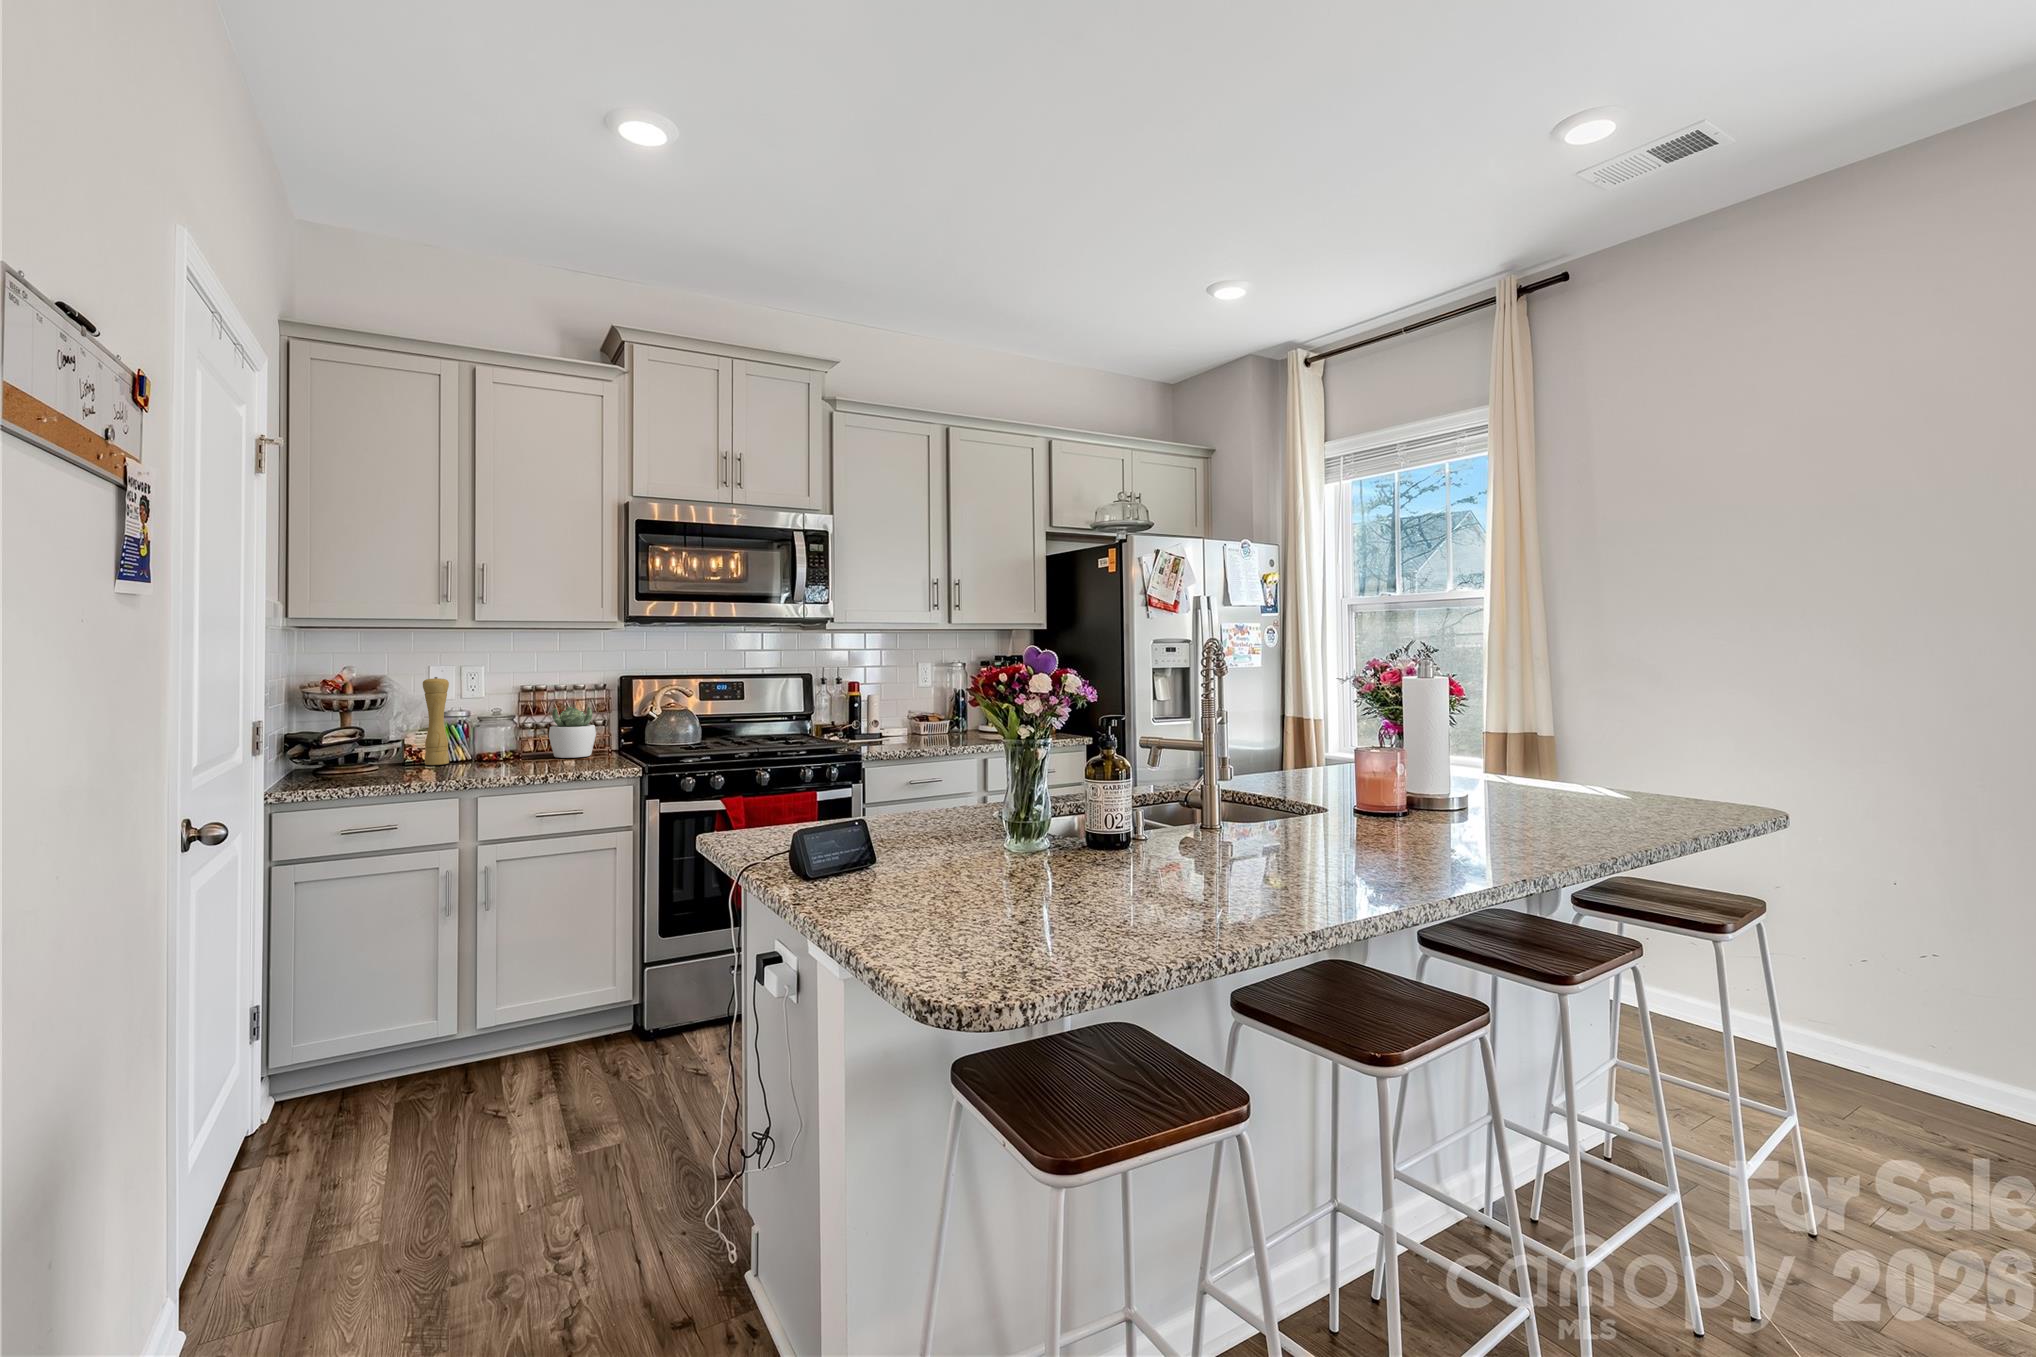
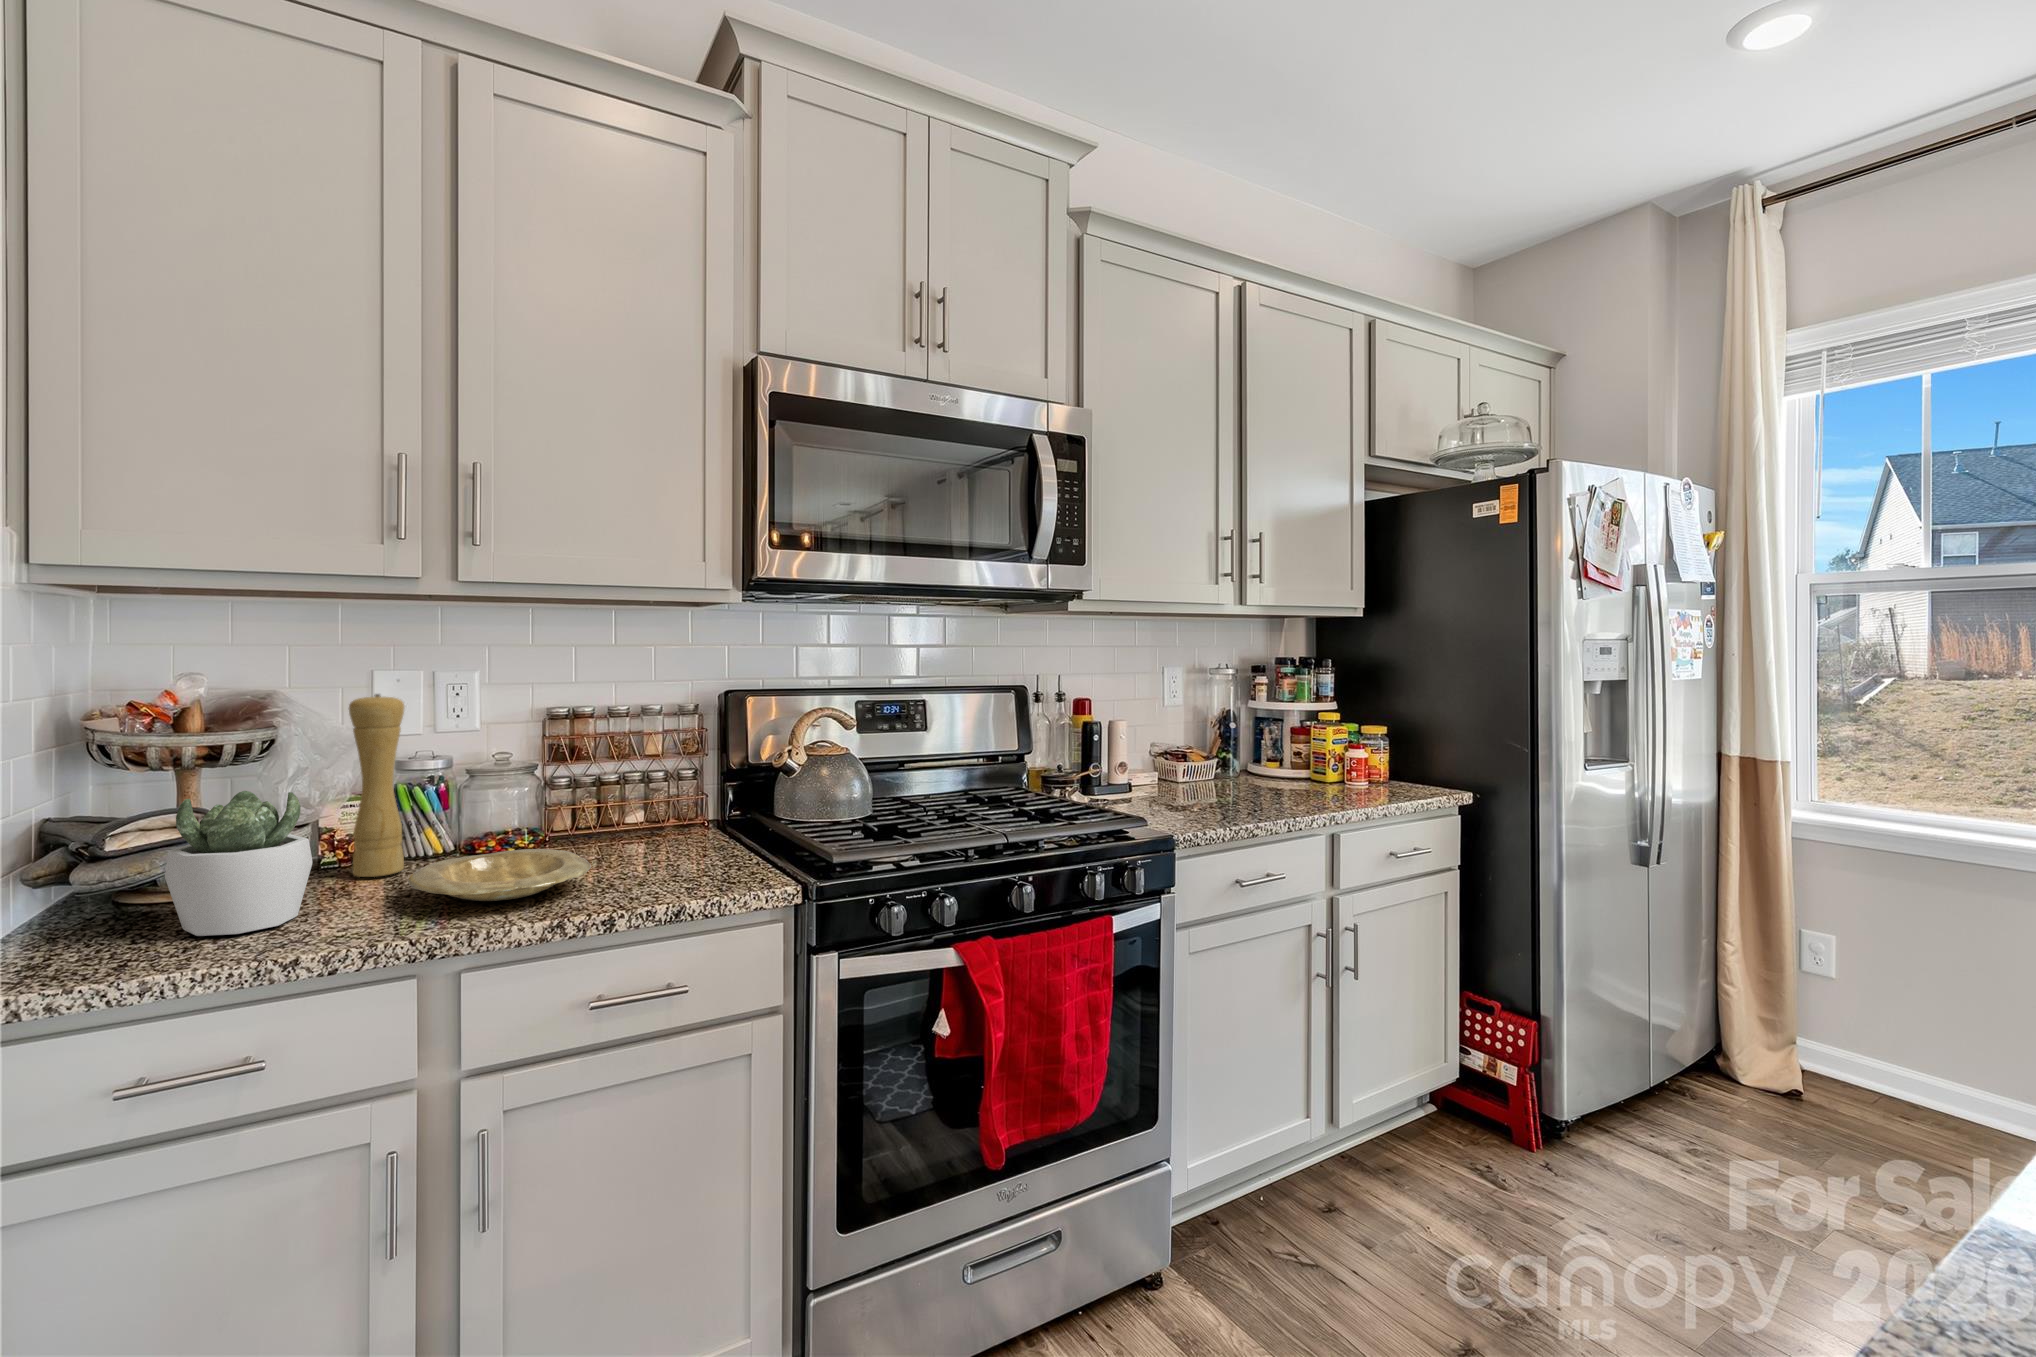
succulent plant: present [549,707,596,758] -> present [165,791,313,936]
plate: none [453,753,539,772] -> present [408,849,591,901]

